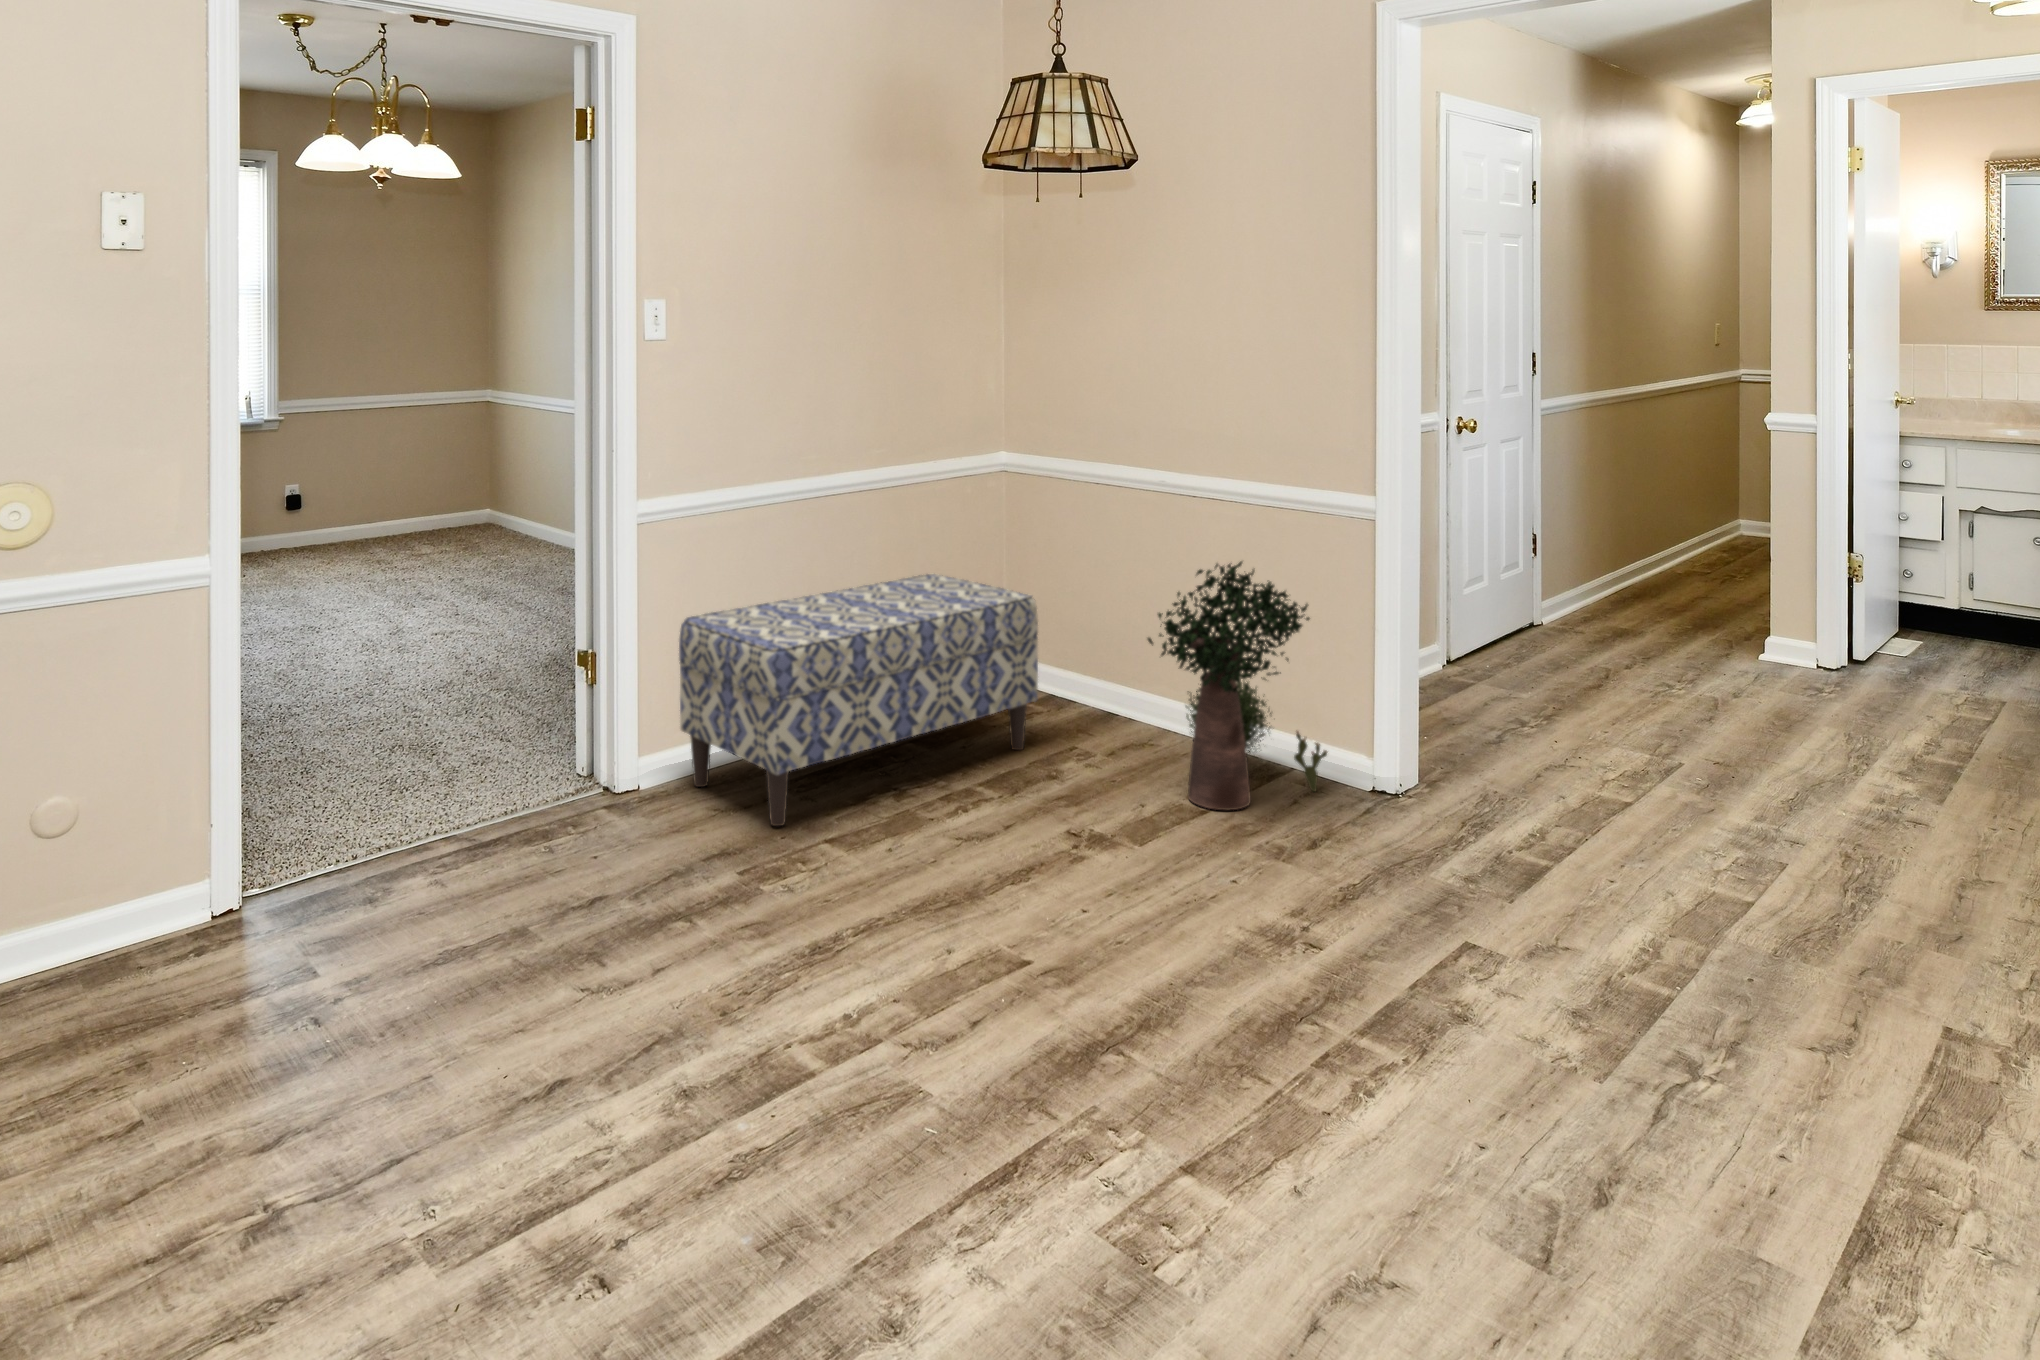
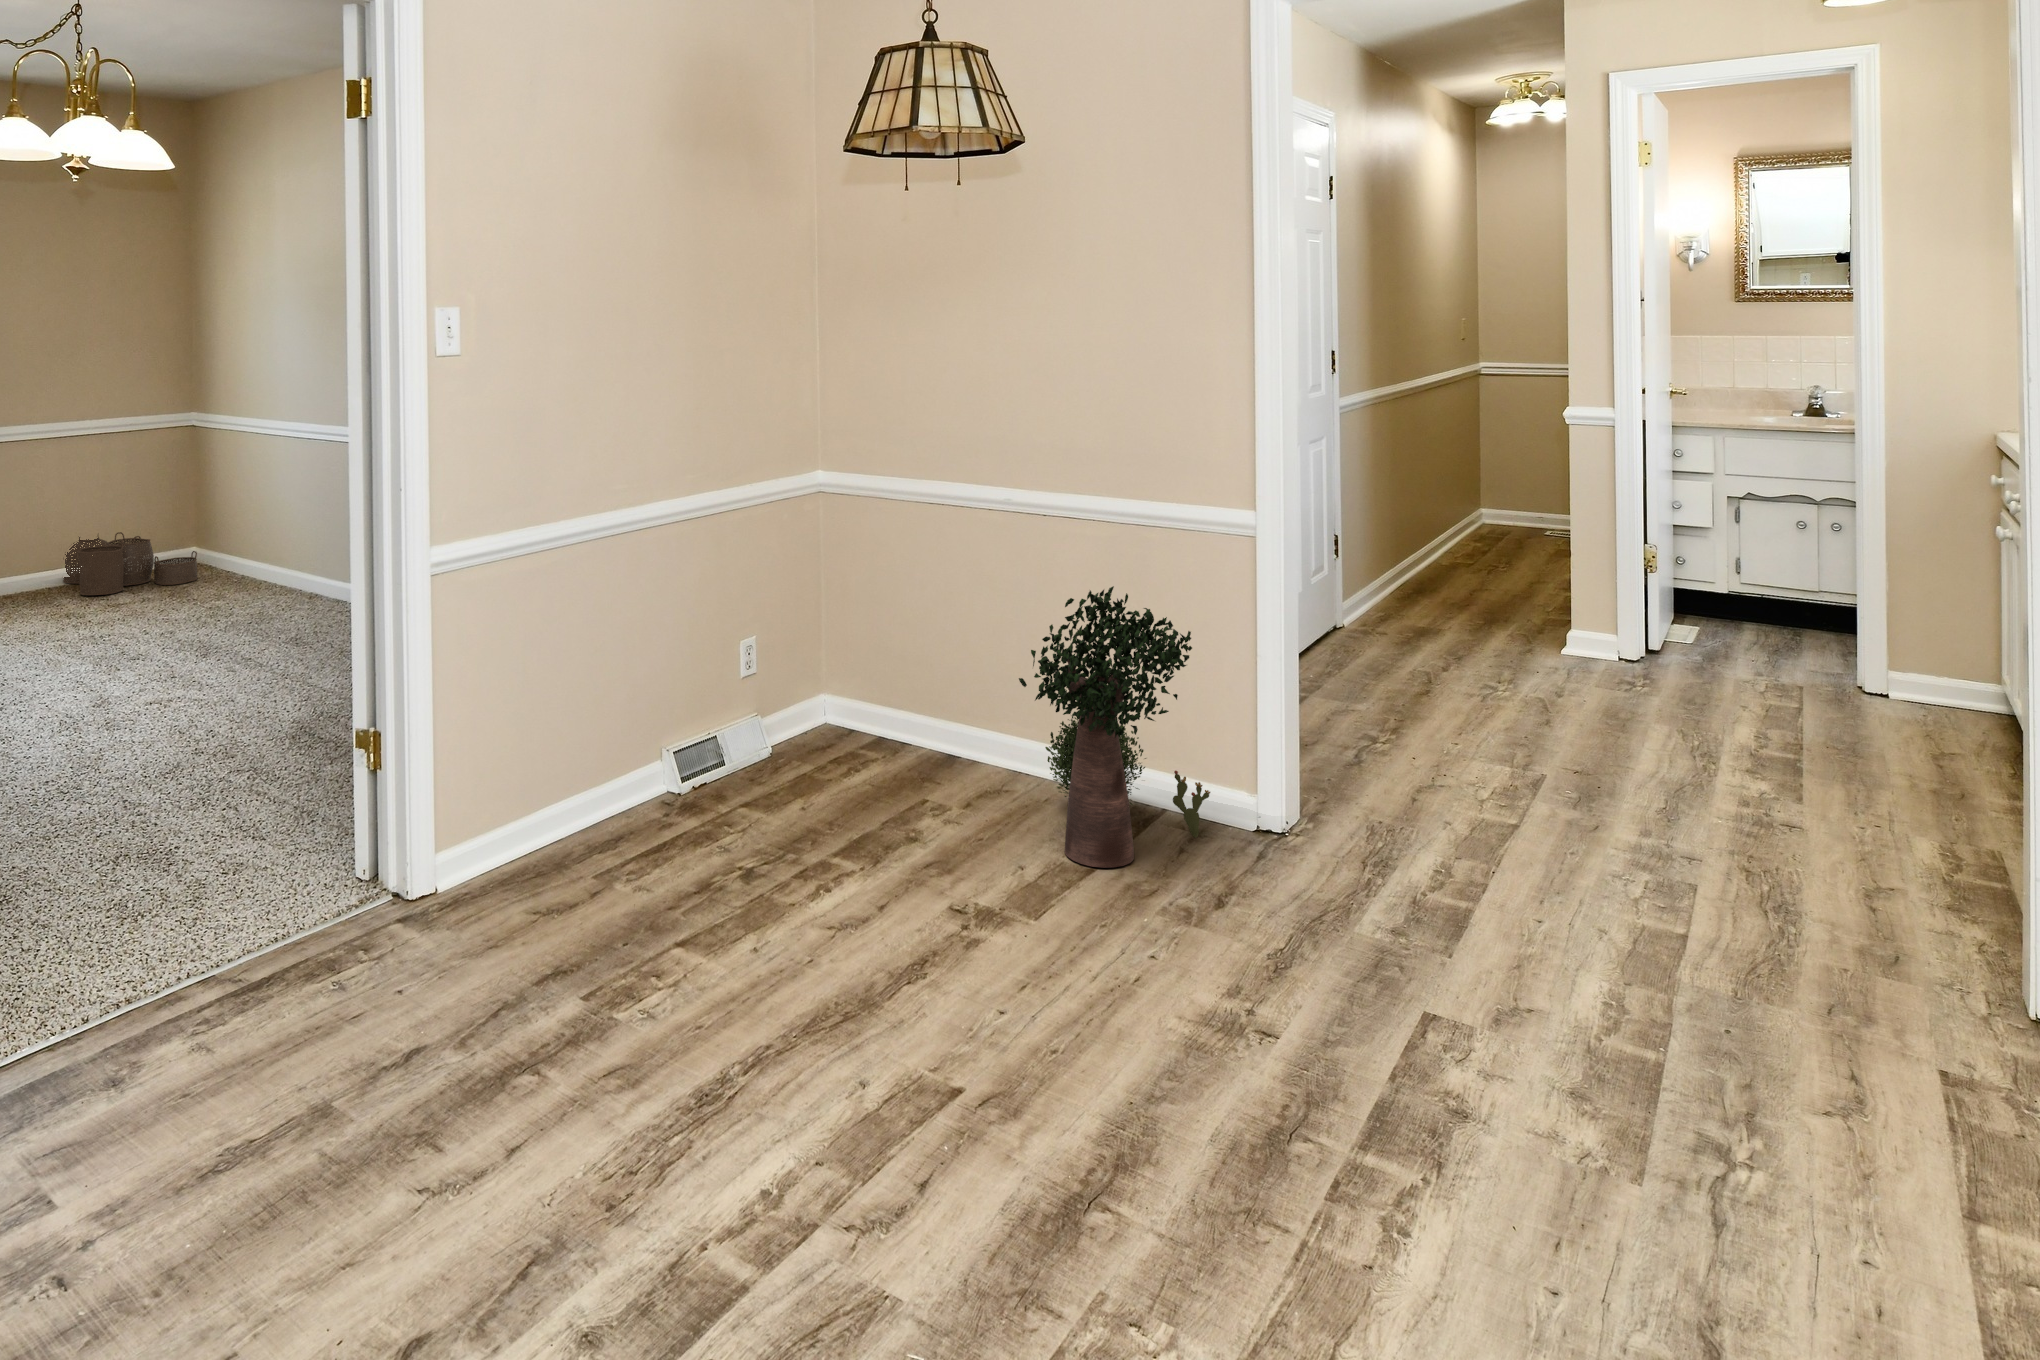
woven basket: none [383,493,494,546] -> present [63,532,198,595]
bench: present [679,574,1038,826] -> none [479,611,882,930]

